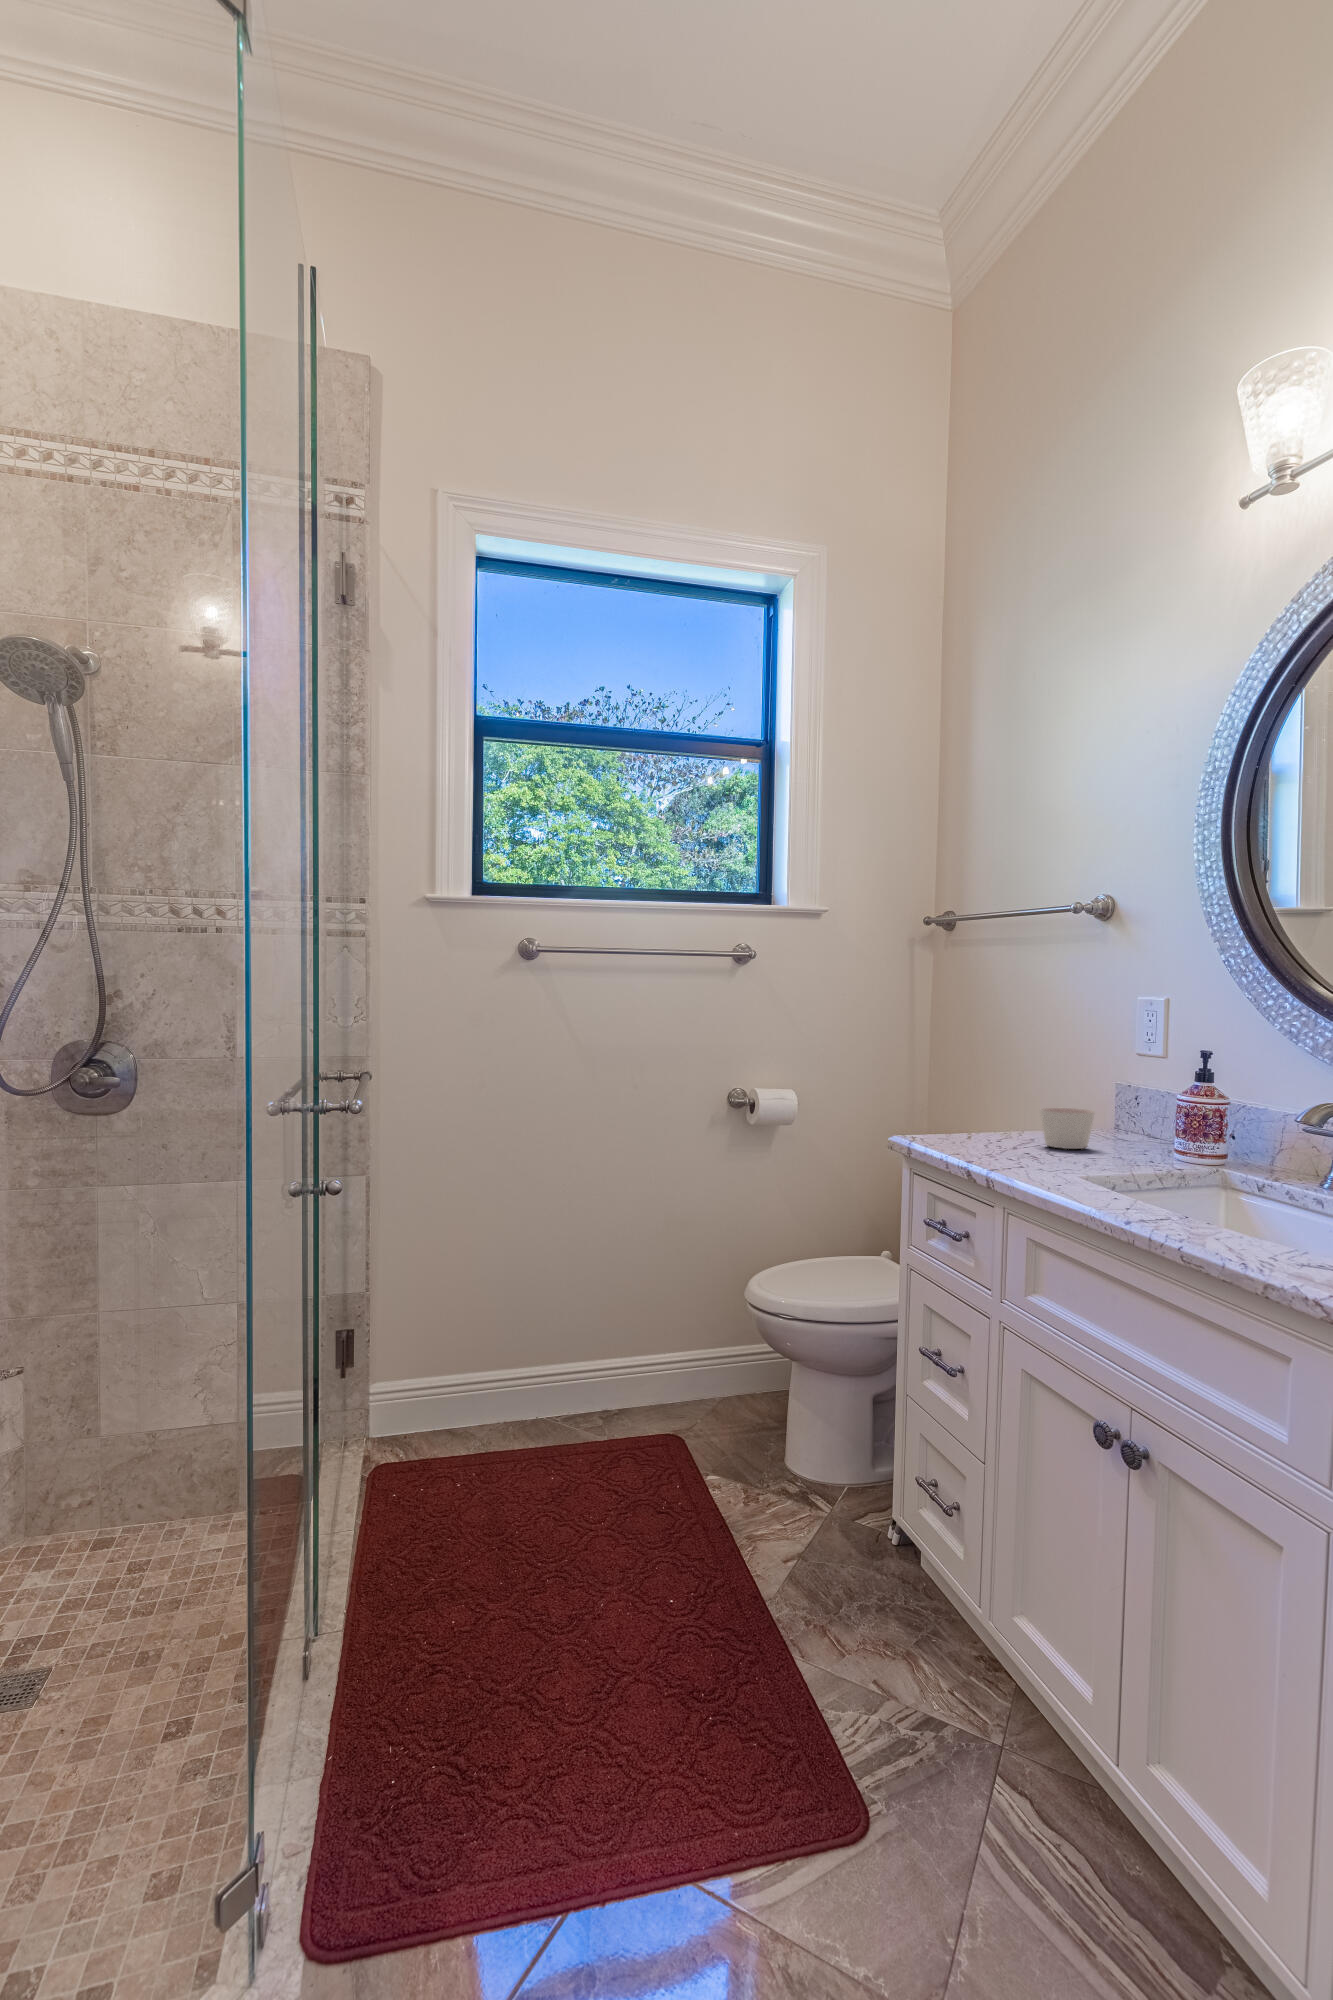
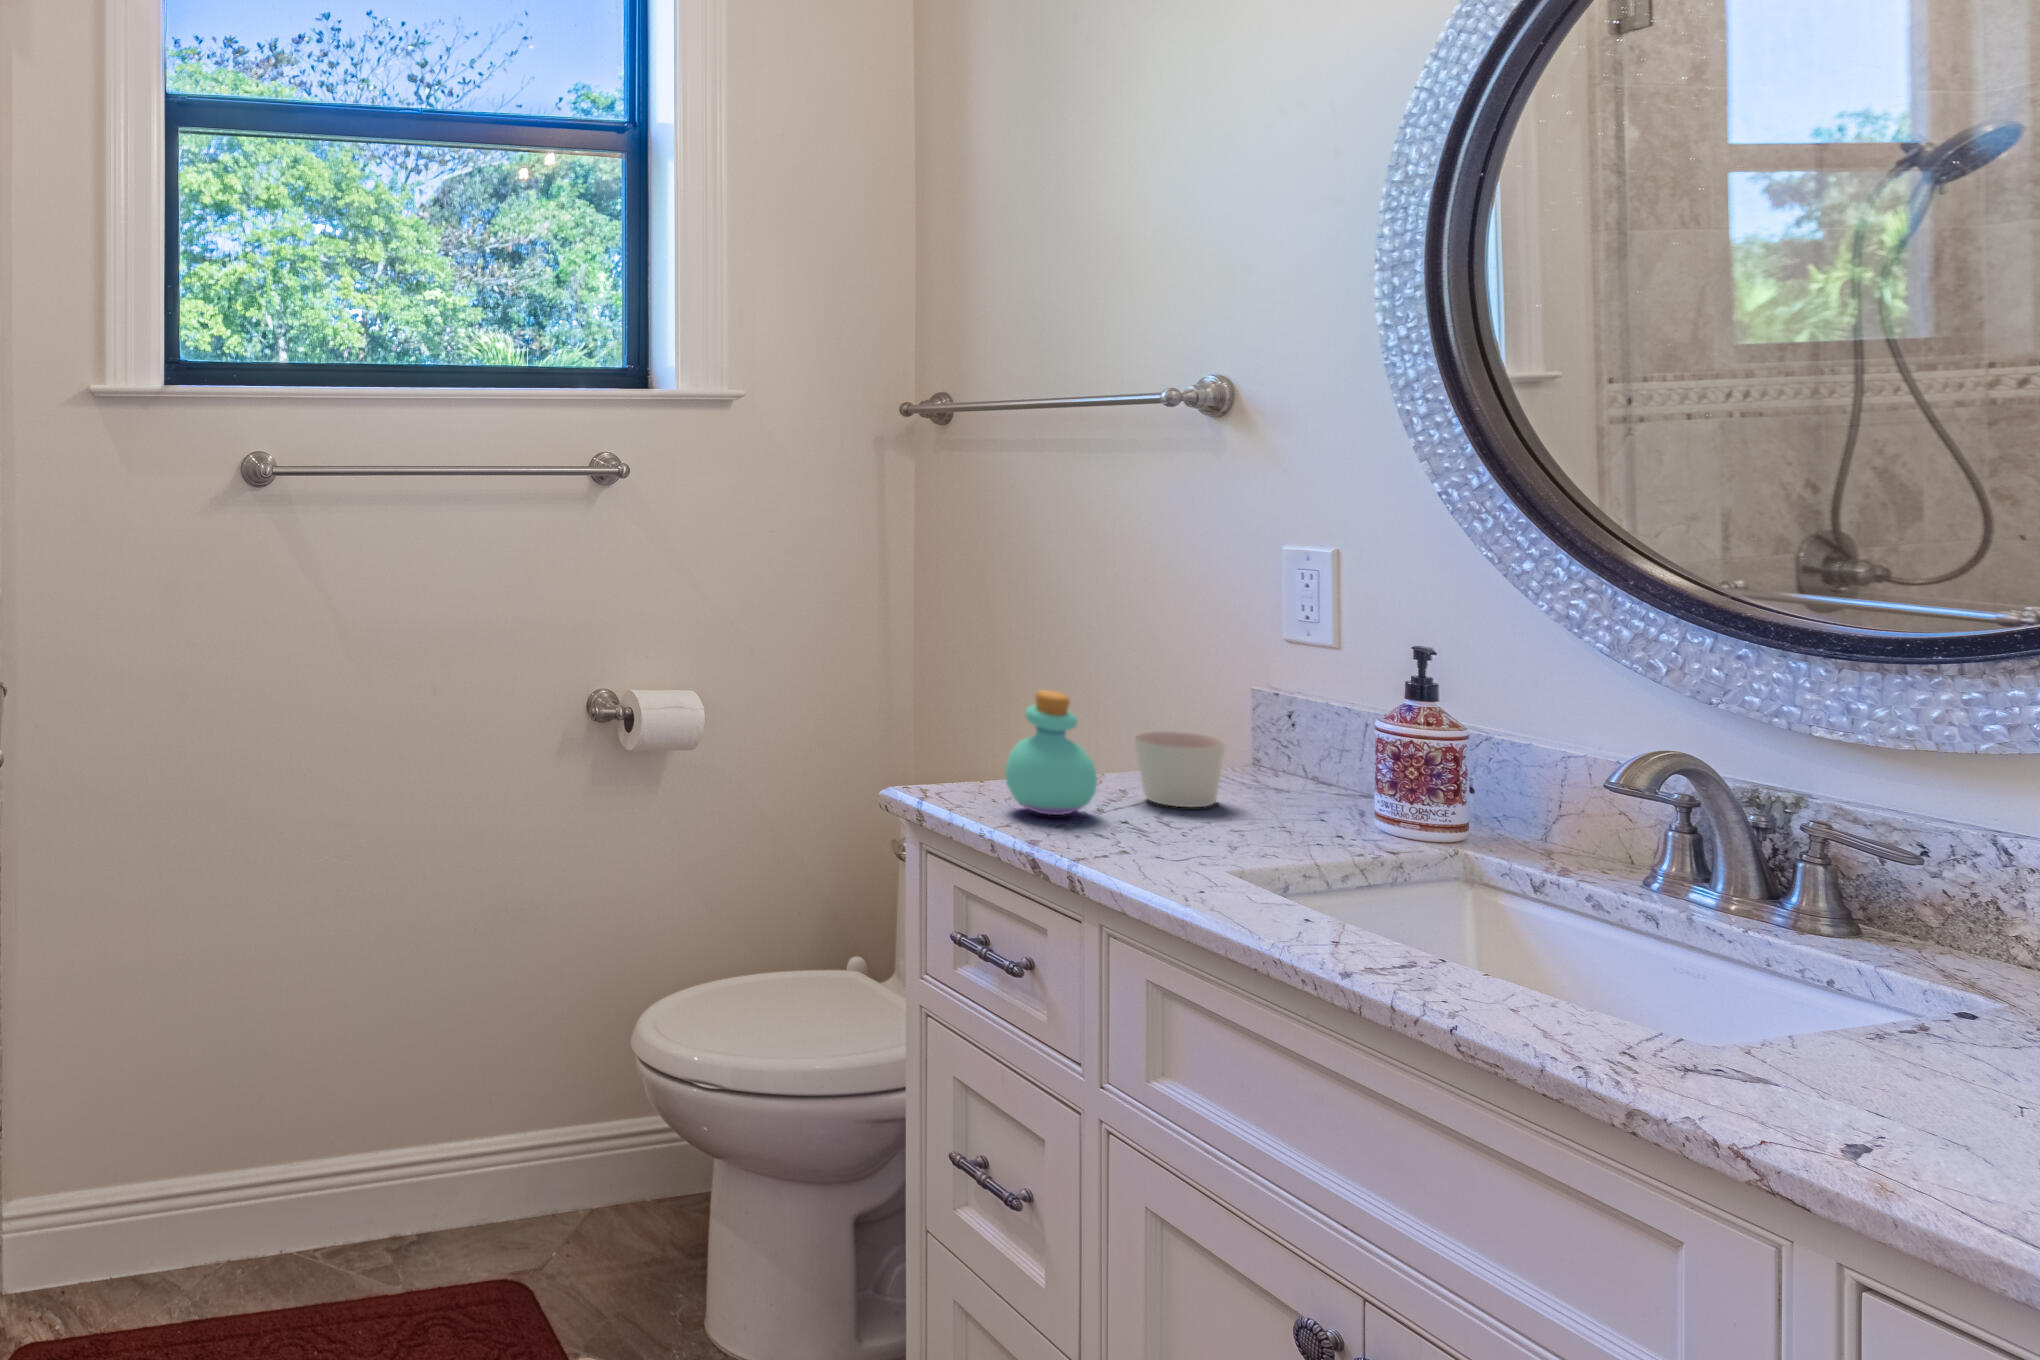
perfume bottle: none [956,1076,1009,1148] -> present [1005,690,1097,815]

